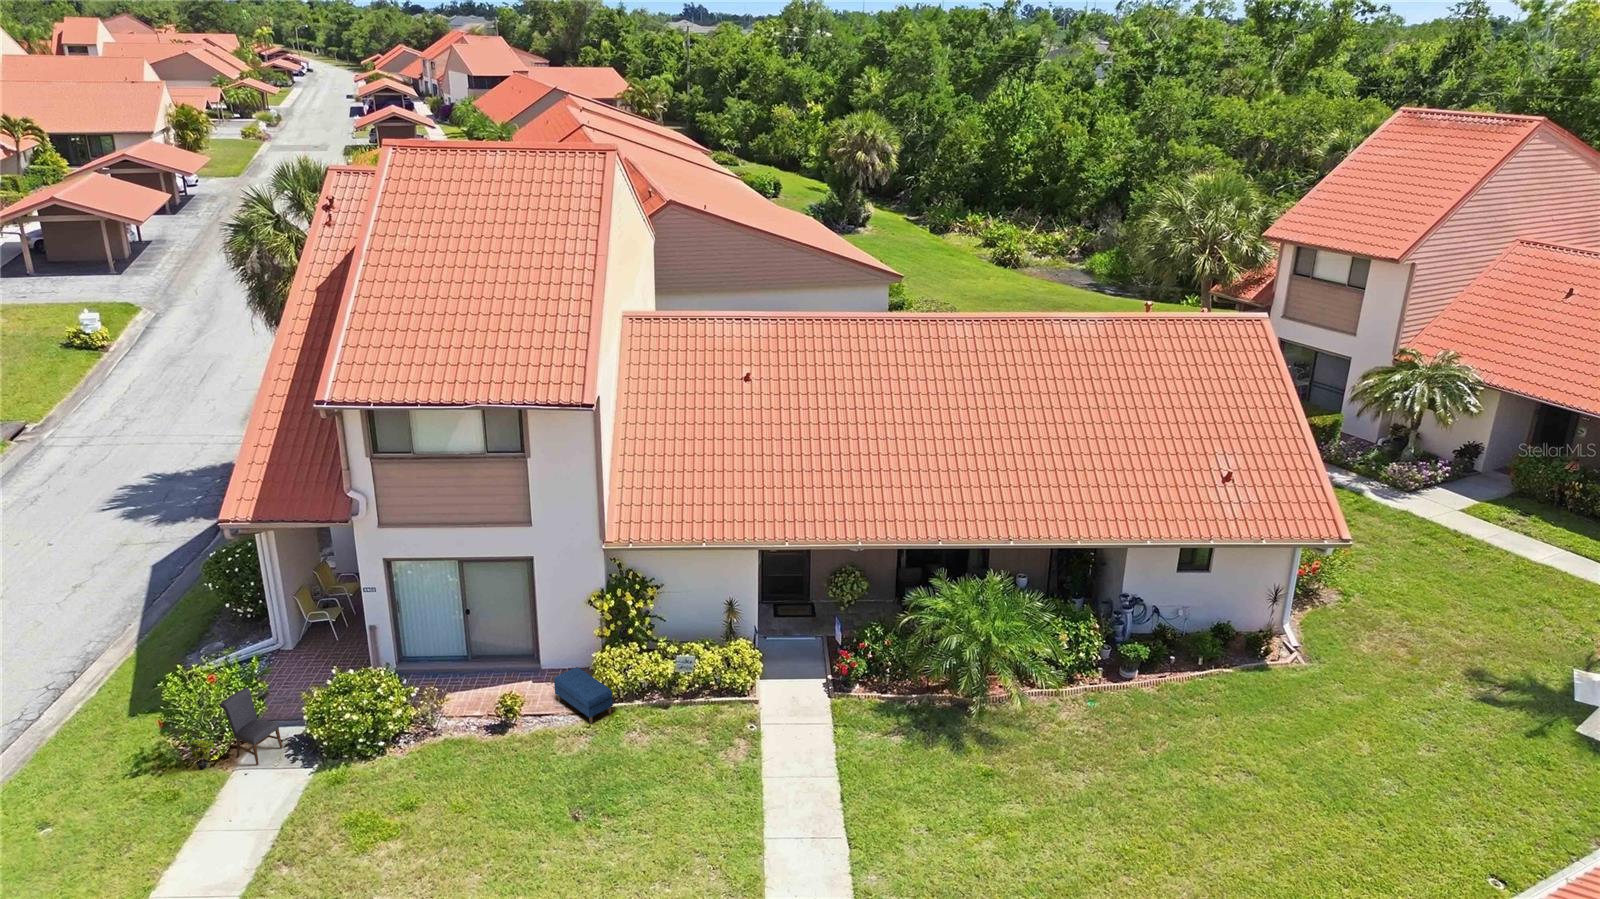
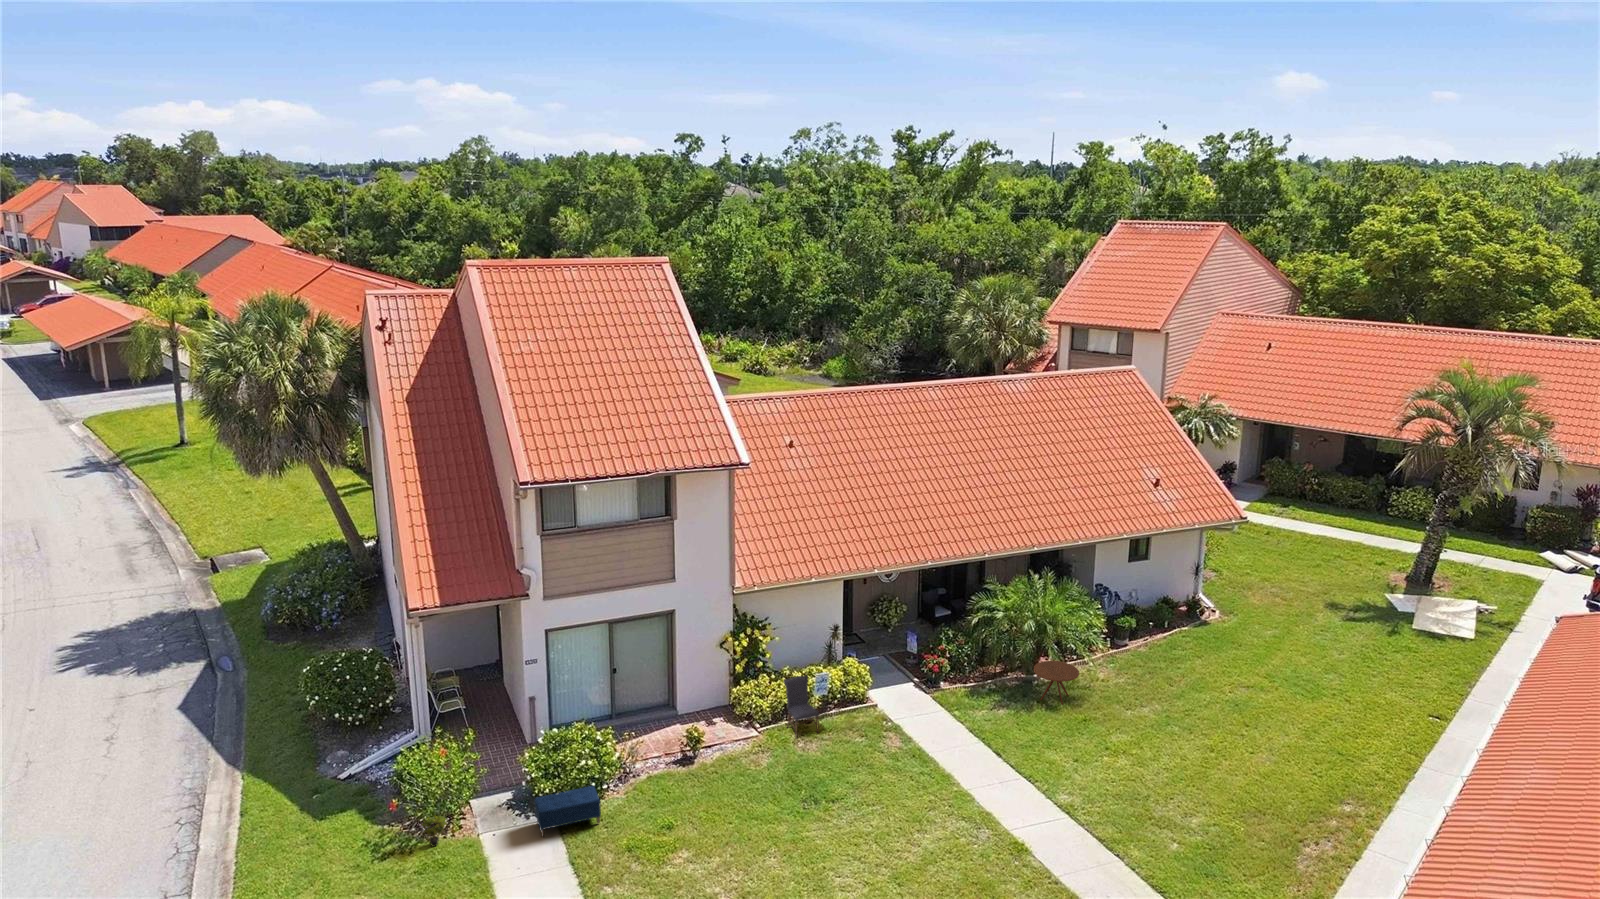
bench: present [554,667,613,724] -> present [534,786,601,837]
chair: present [219,687,283,765] -> present [783,676,819,738]
round table: none [952,689,1009,750] -> present [1034,661,1079,705]

